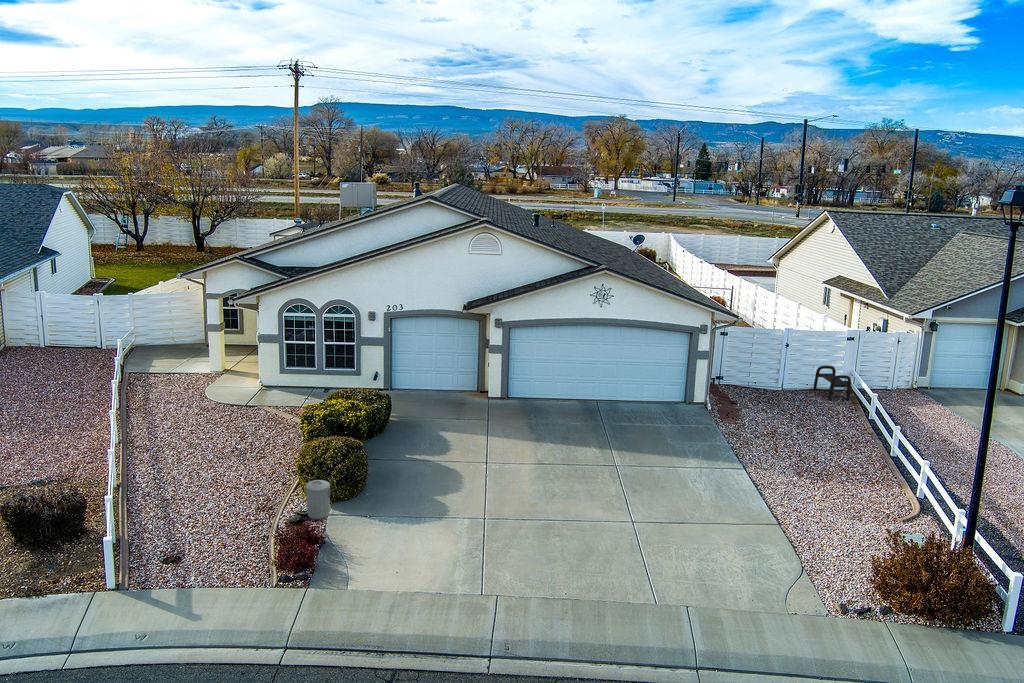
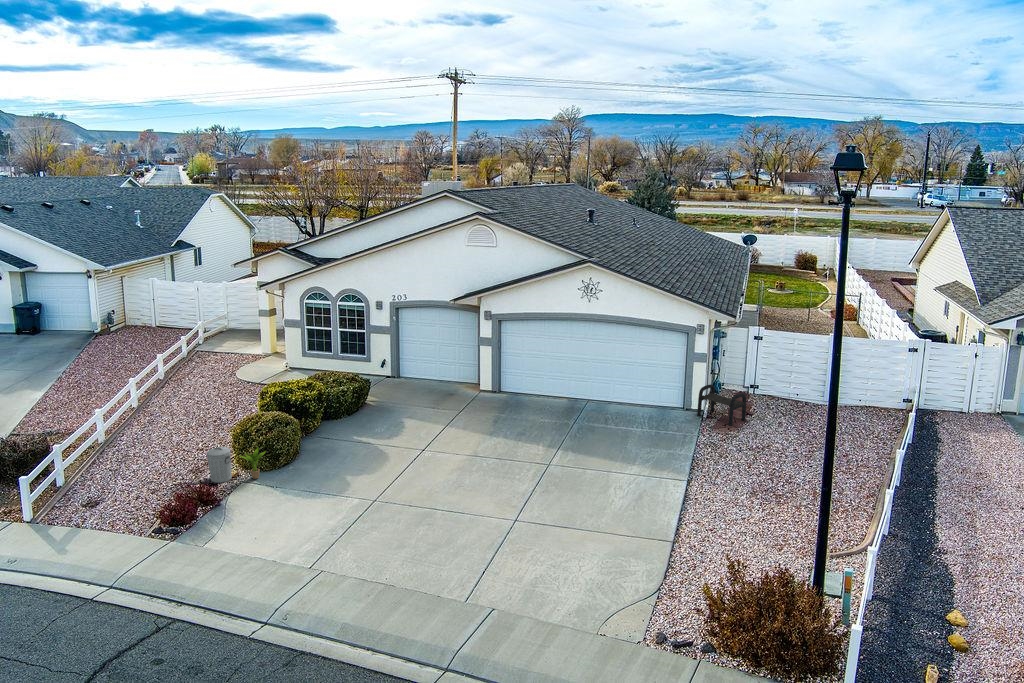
bench: present [813,366,851,400] -> present [697,384,746,426]
potted plant: none [341,477,367,510] -> present [240,447,266,479]

